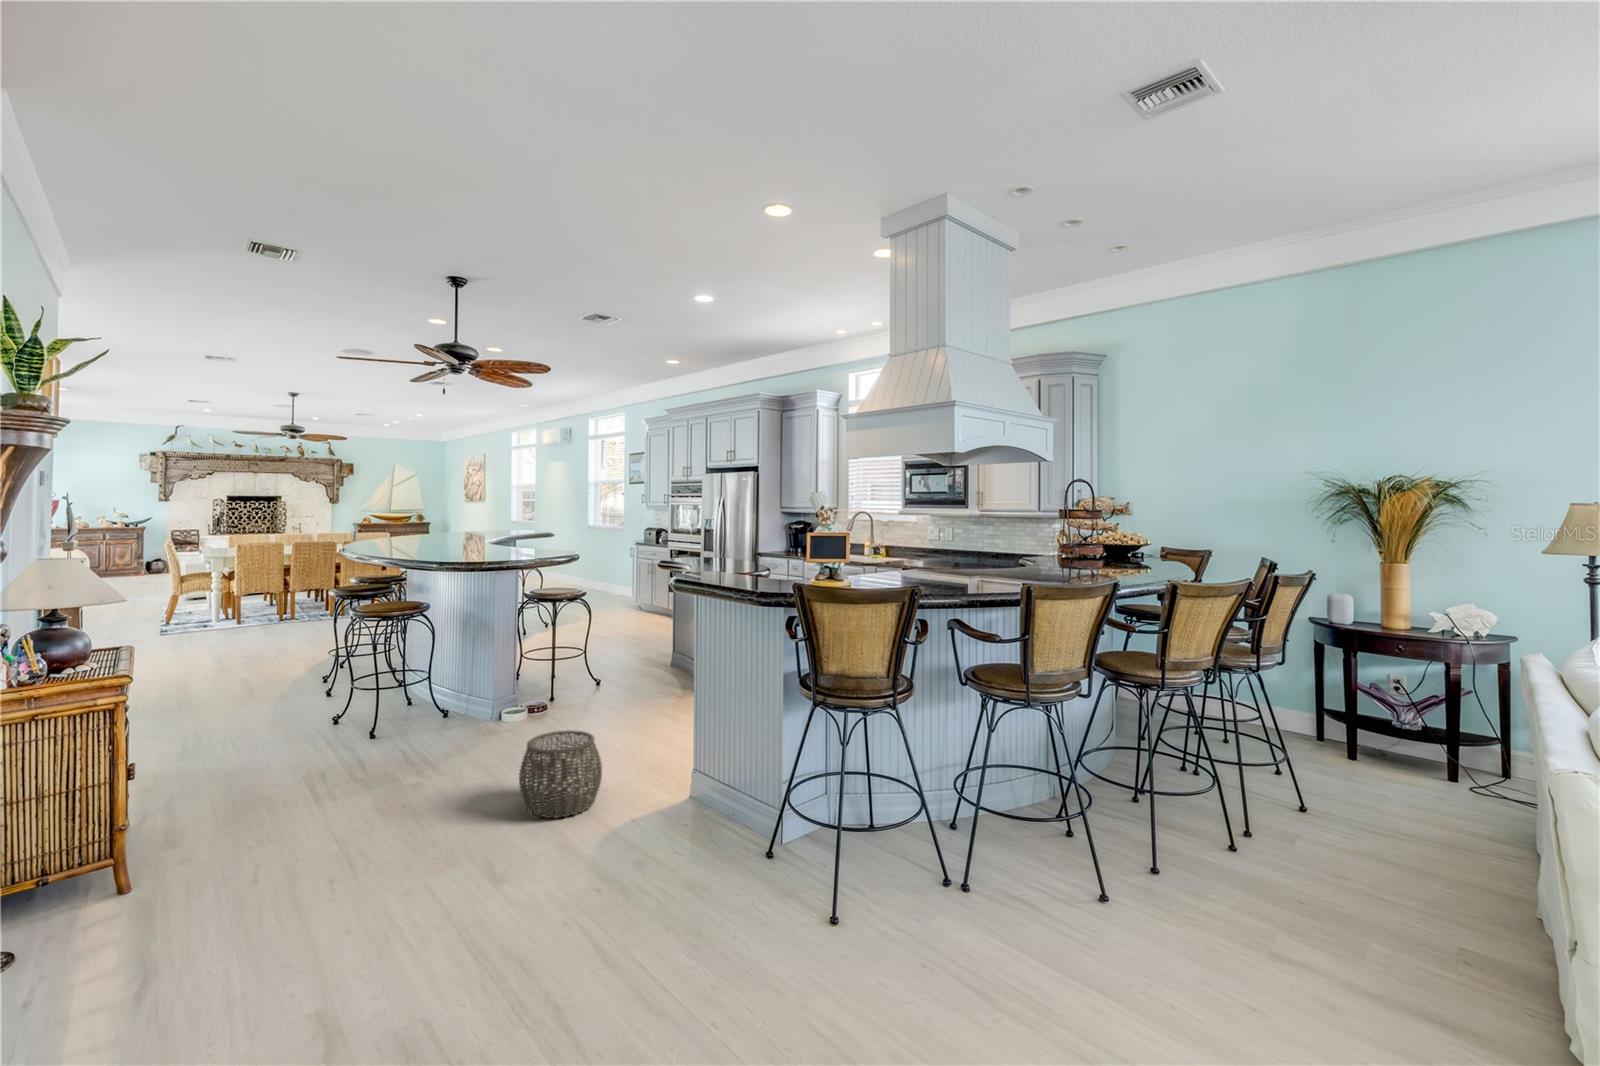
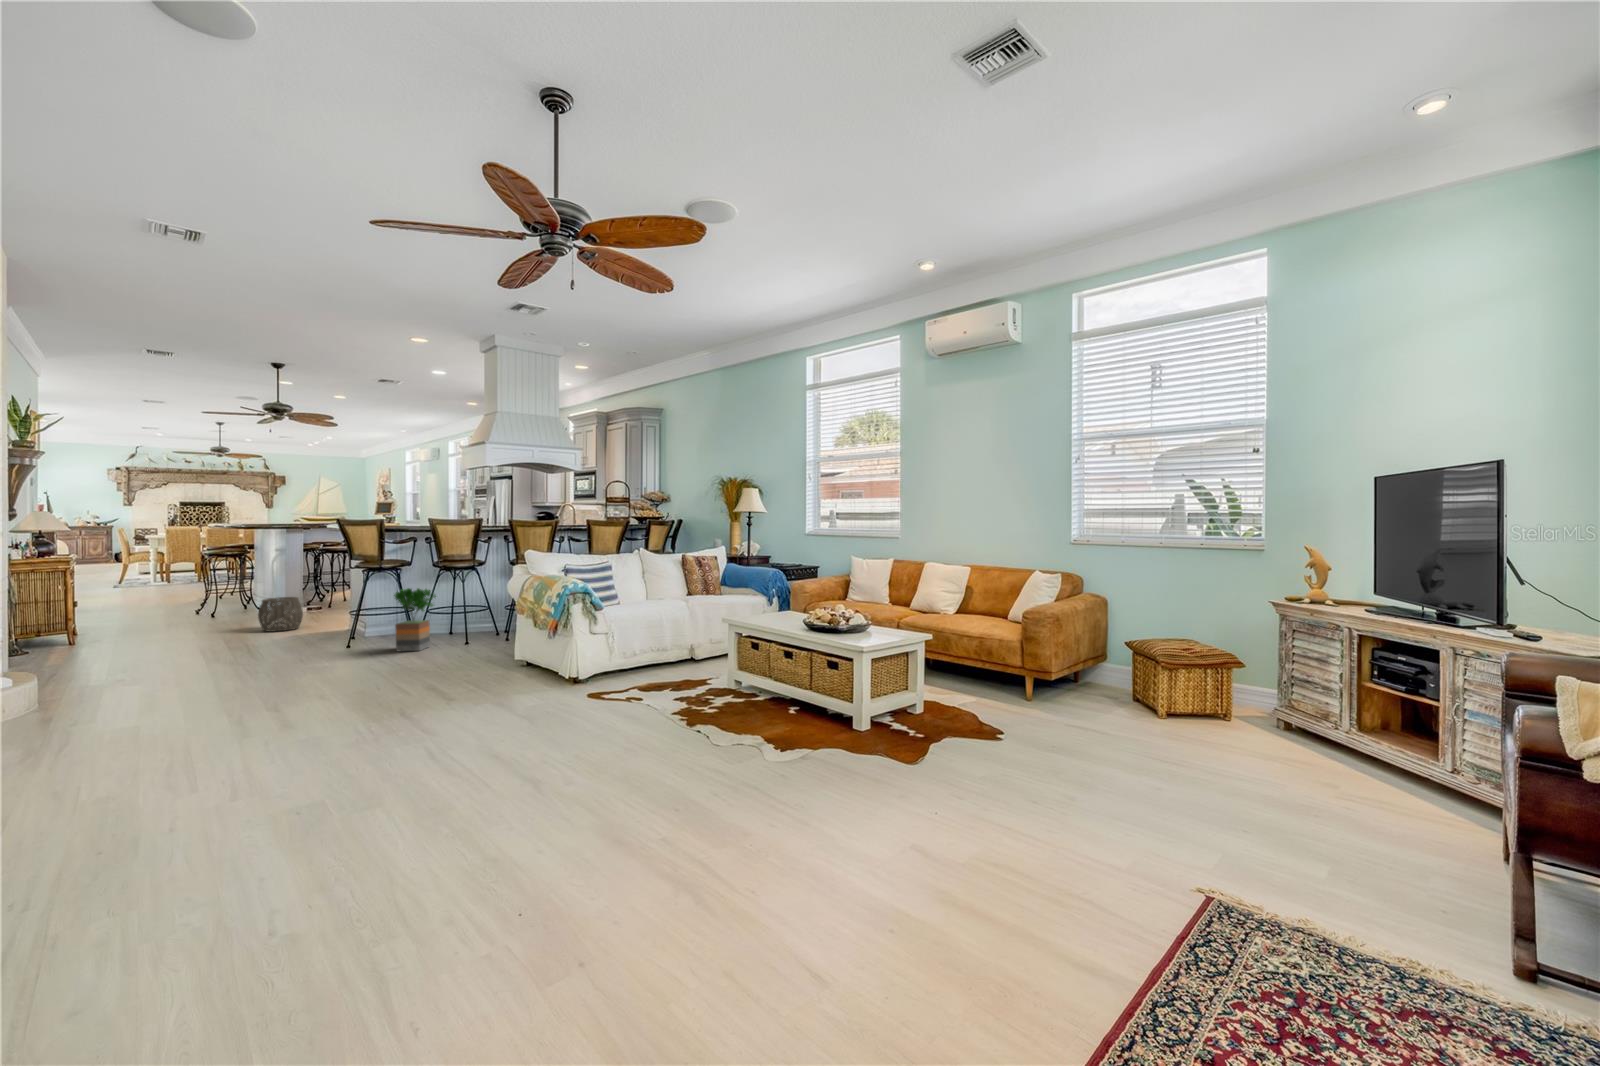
potted tree: none [1000,789,1136,984] -> present [394,588,436,652]

